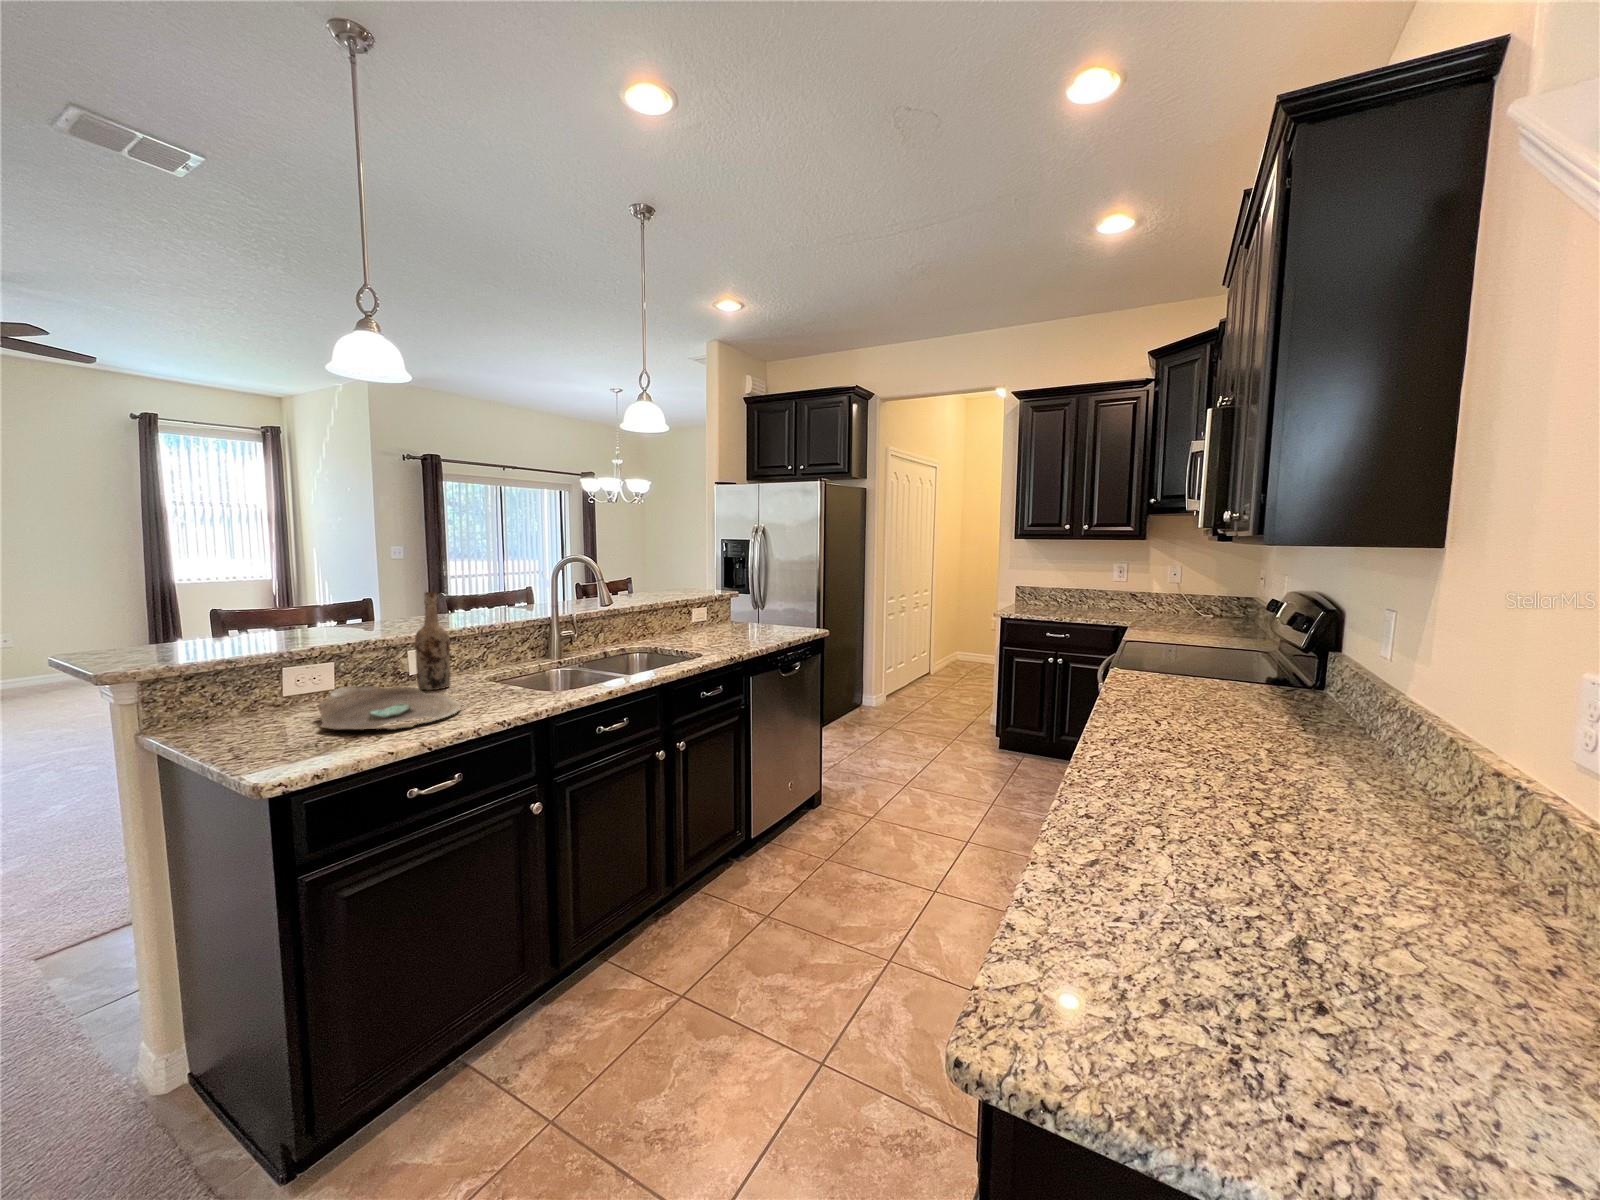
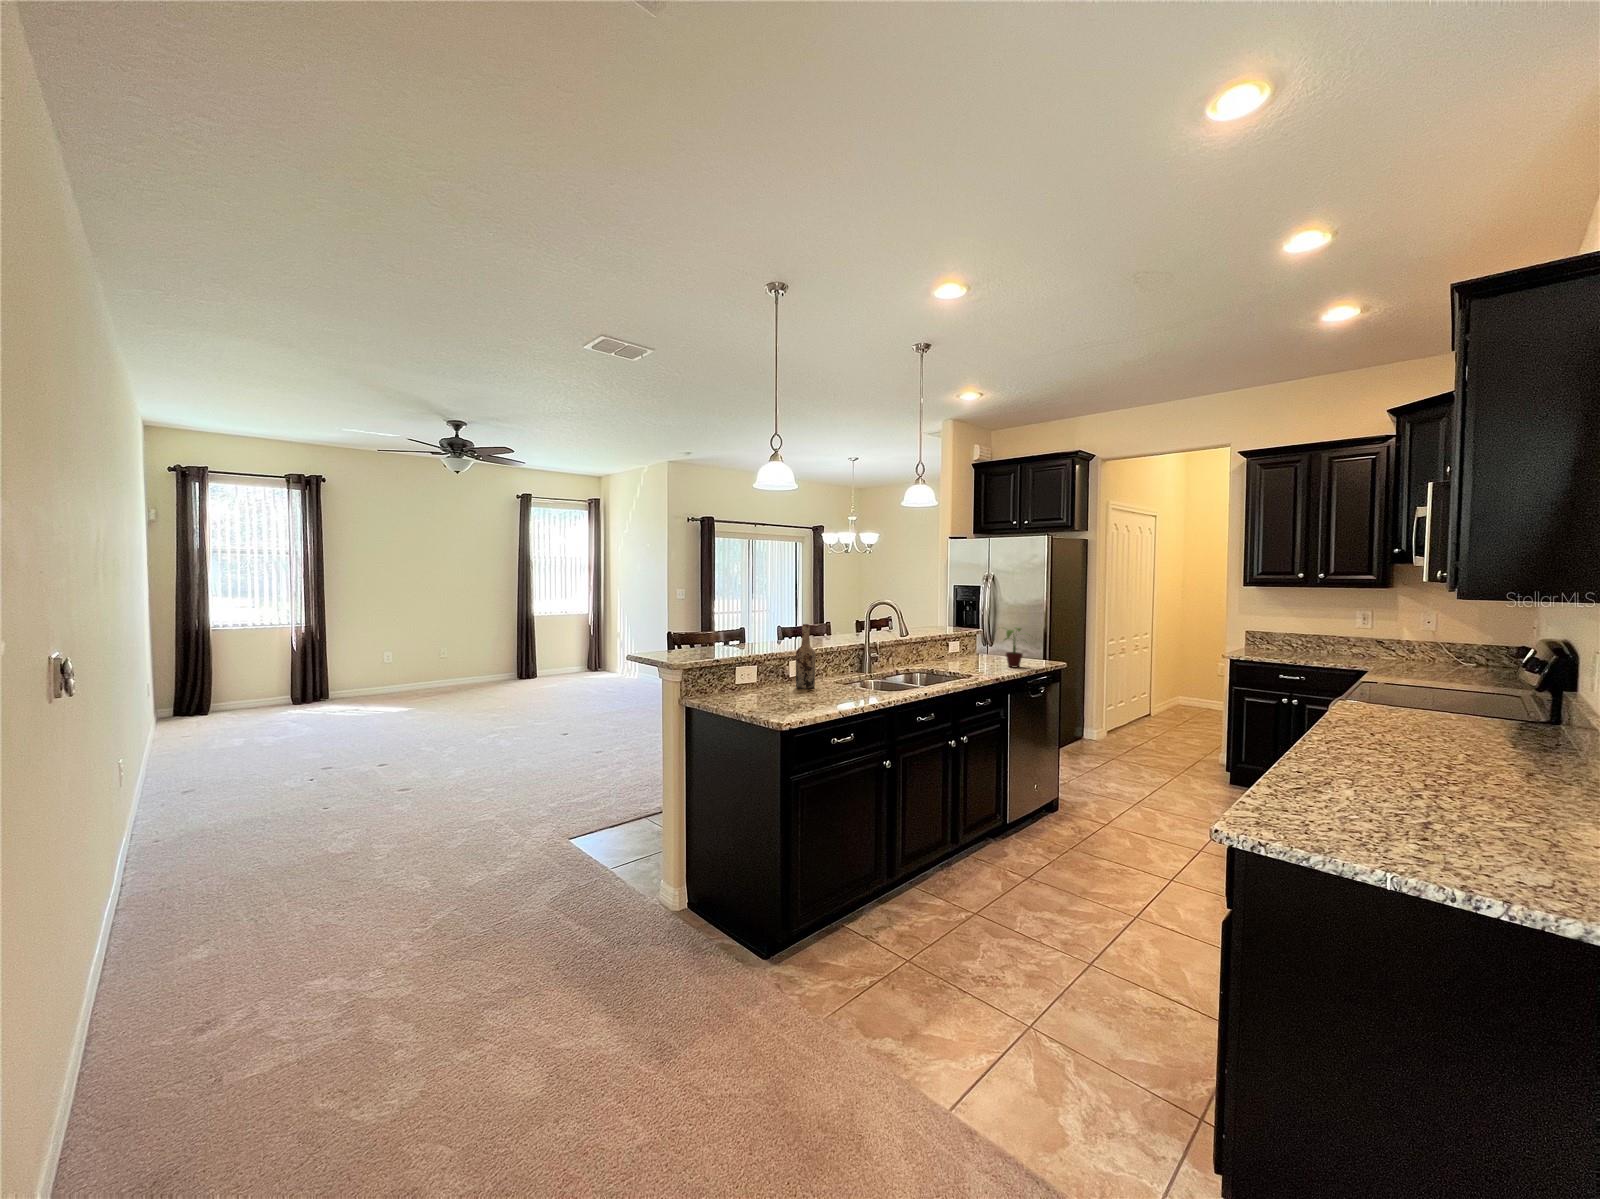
potted plant: none [738,589,786,639] -> present [1005,628,1023,667]
decorative bowl: present [318,686,461,730] -> none [760,682,842,706]

